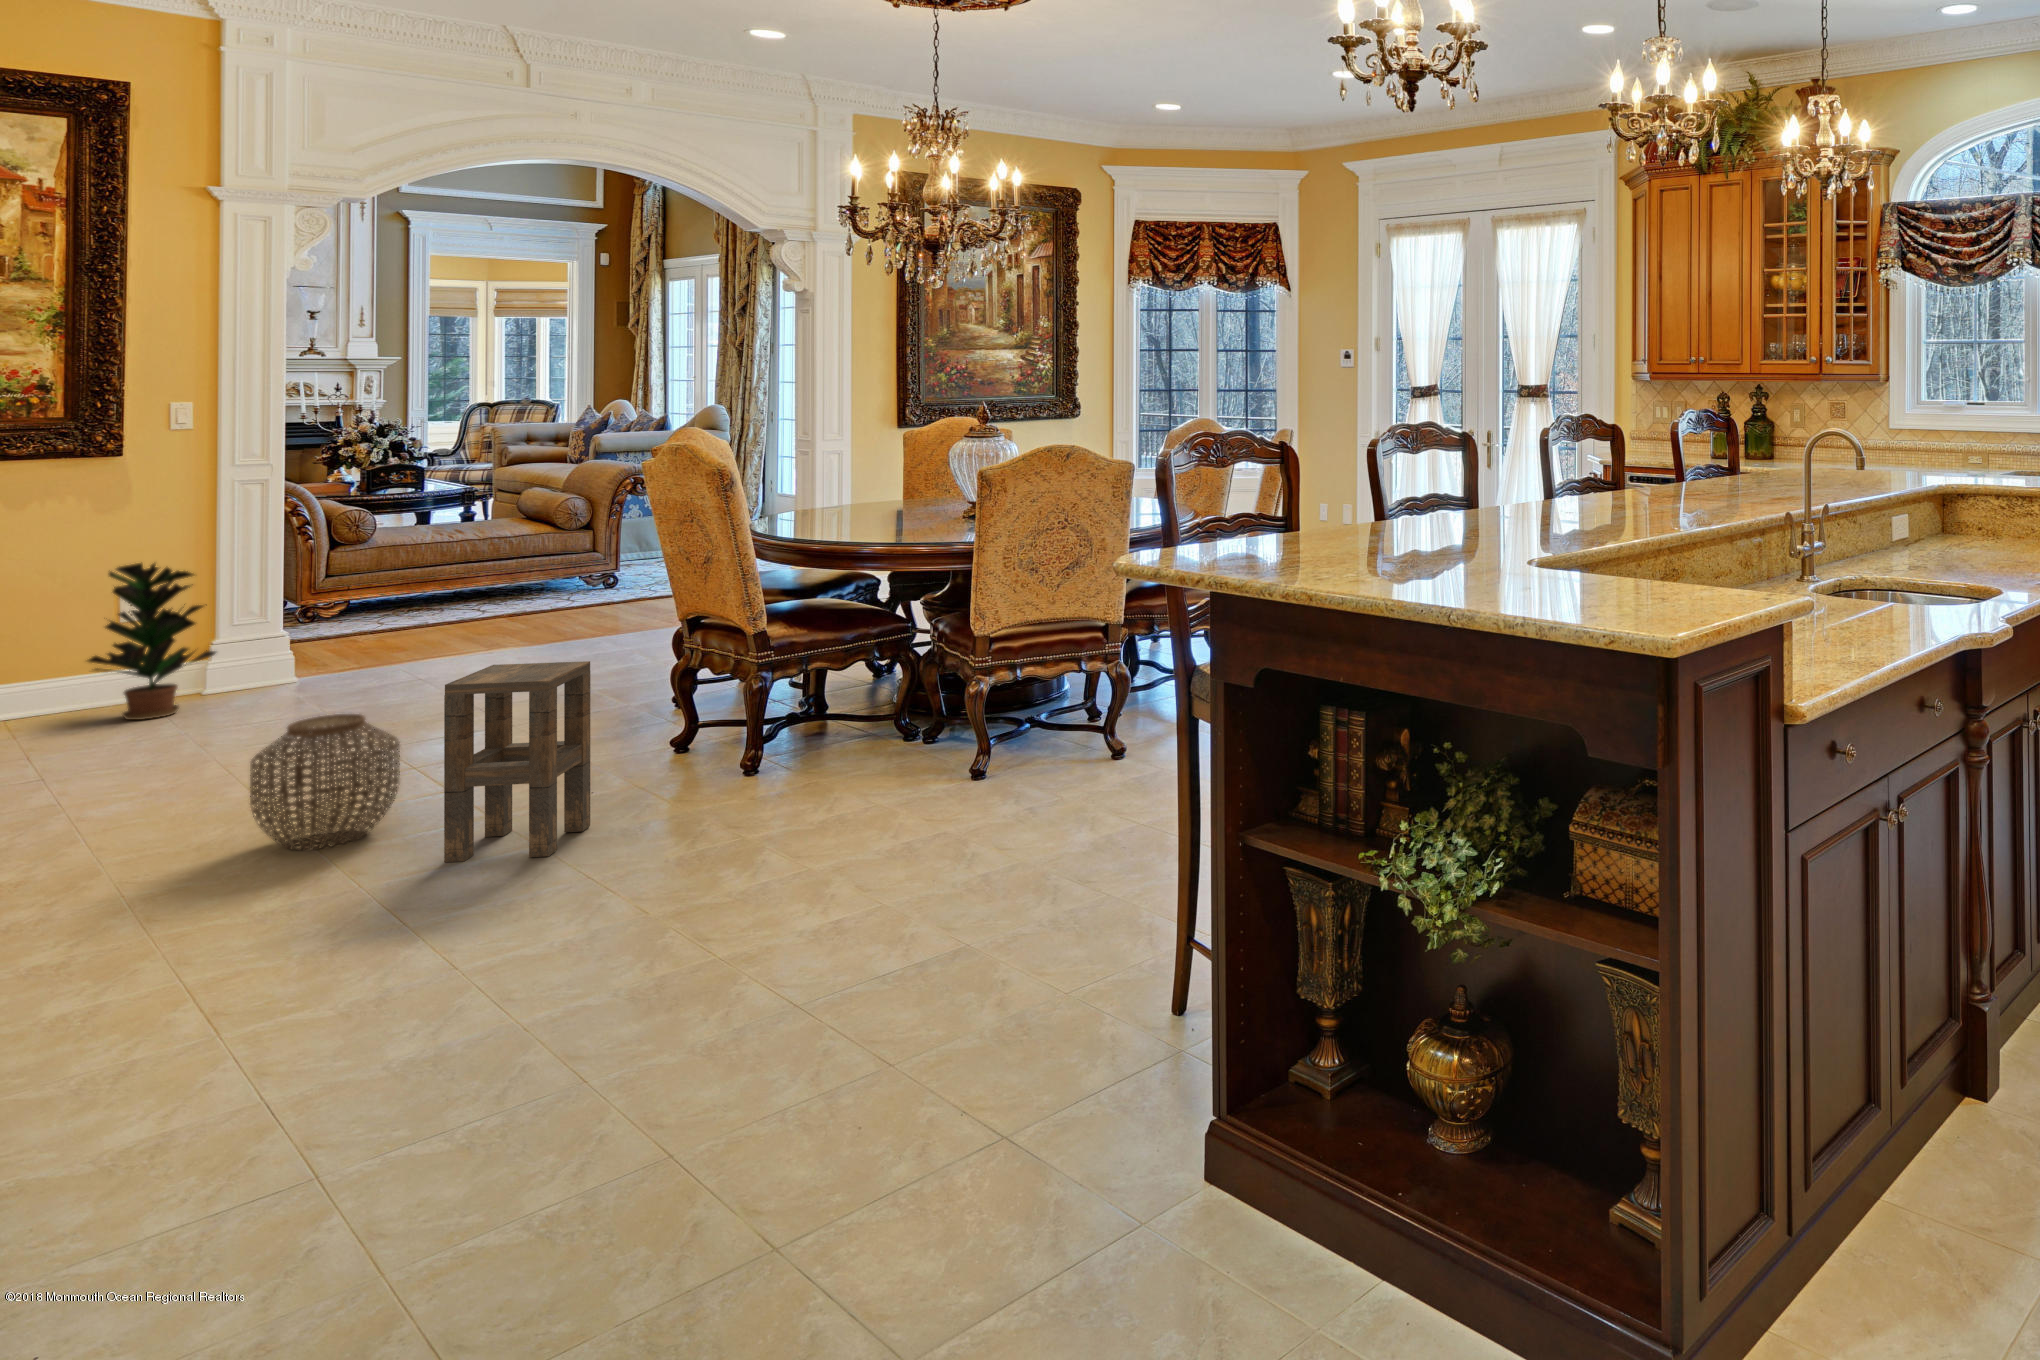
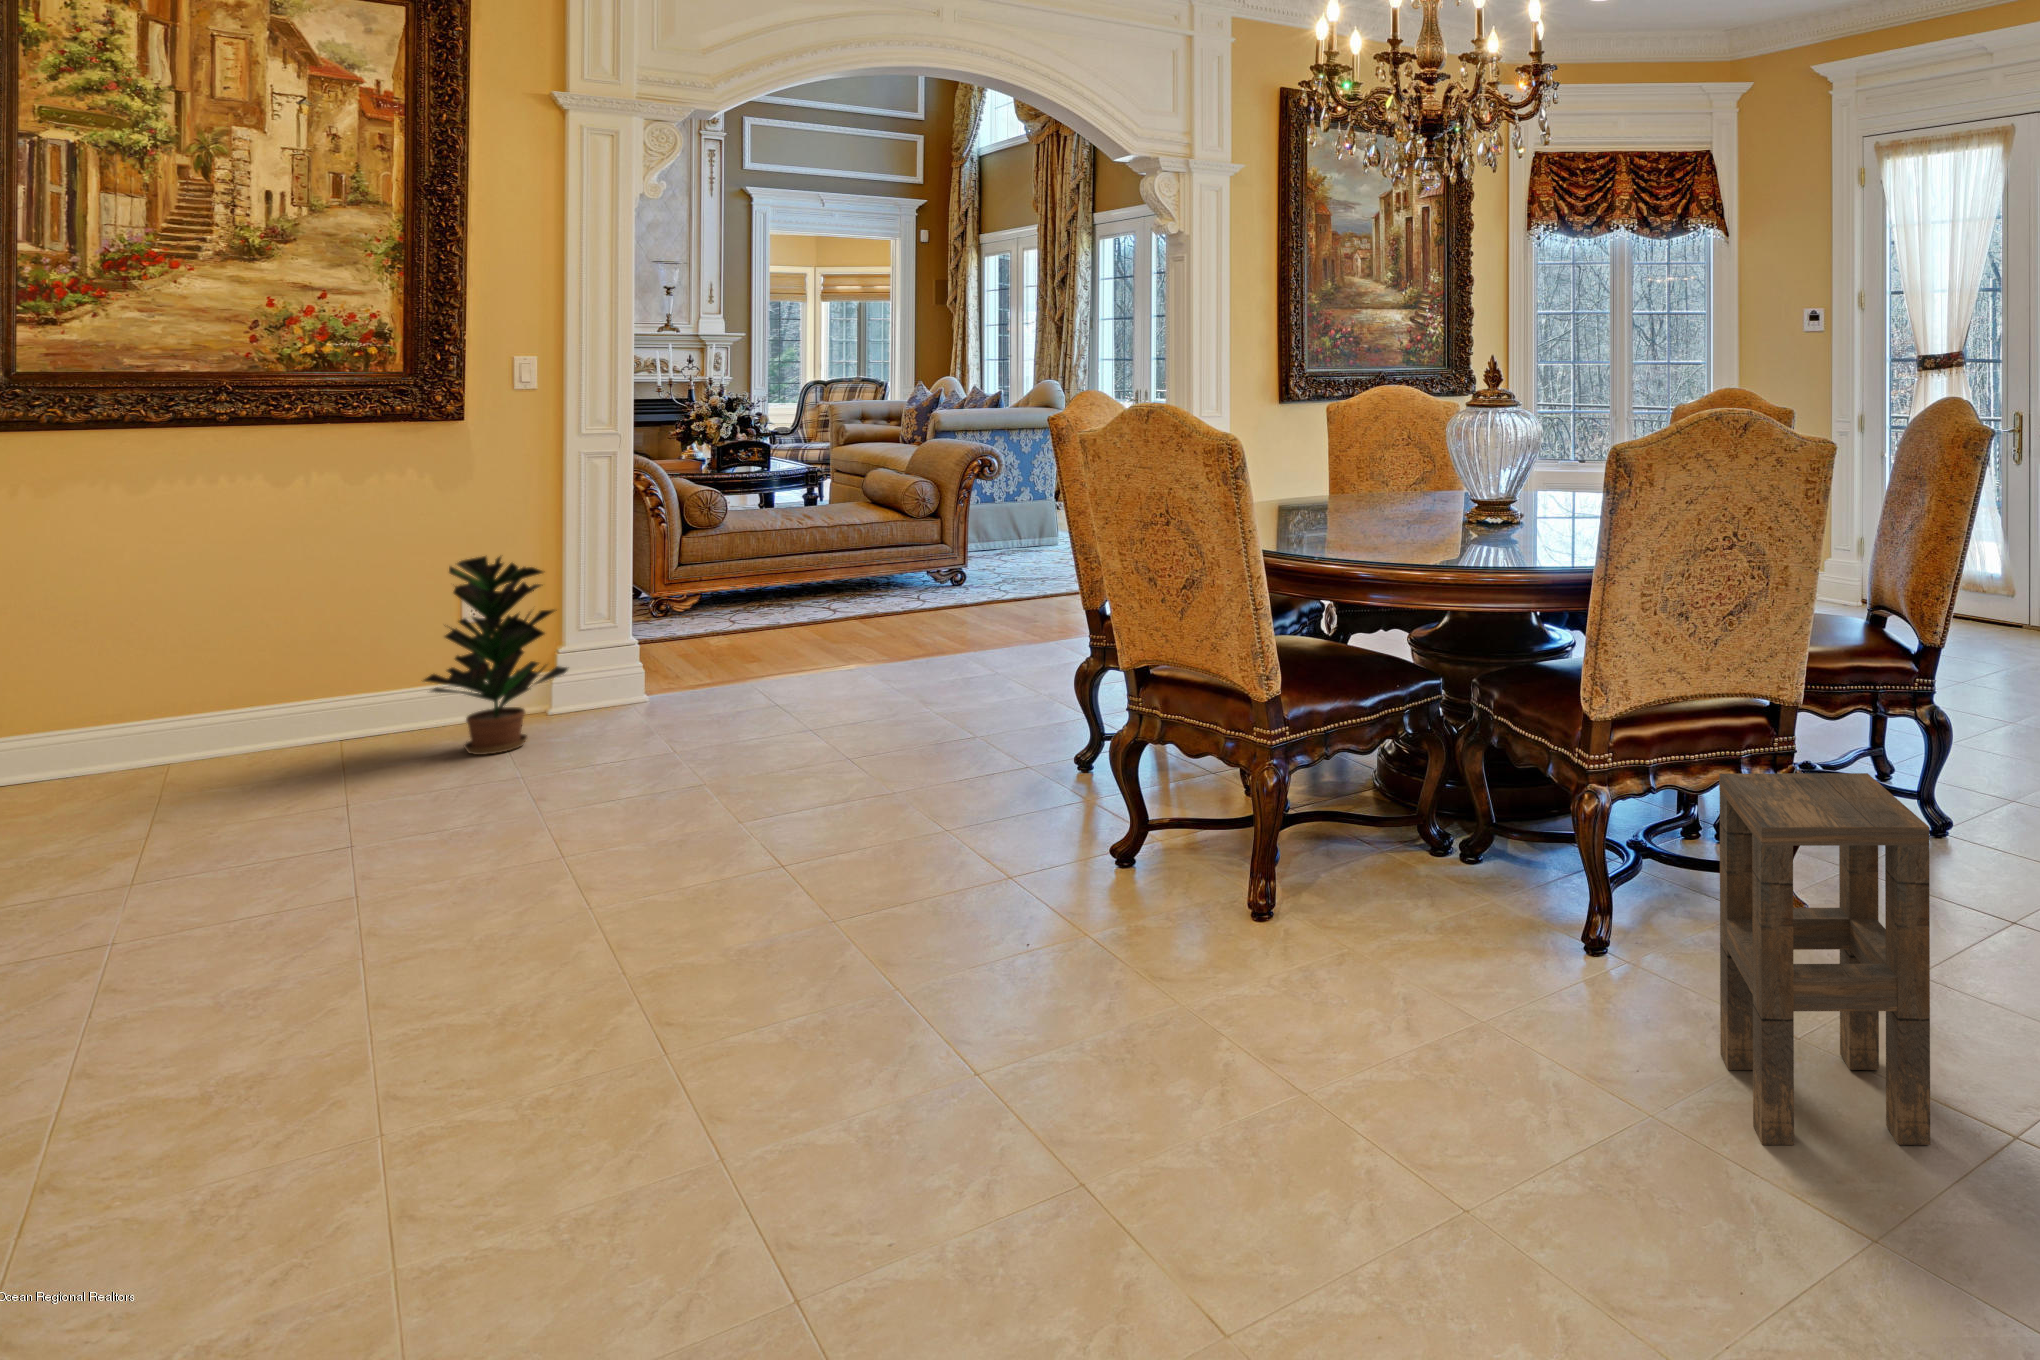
side table: present [444,661,590,862] -> present [1719,773,1930,1145]
woven basket: present [250,714,400,850] -> none [591,828,803,1065]

